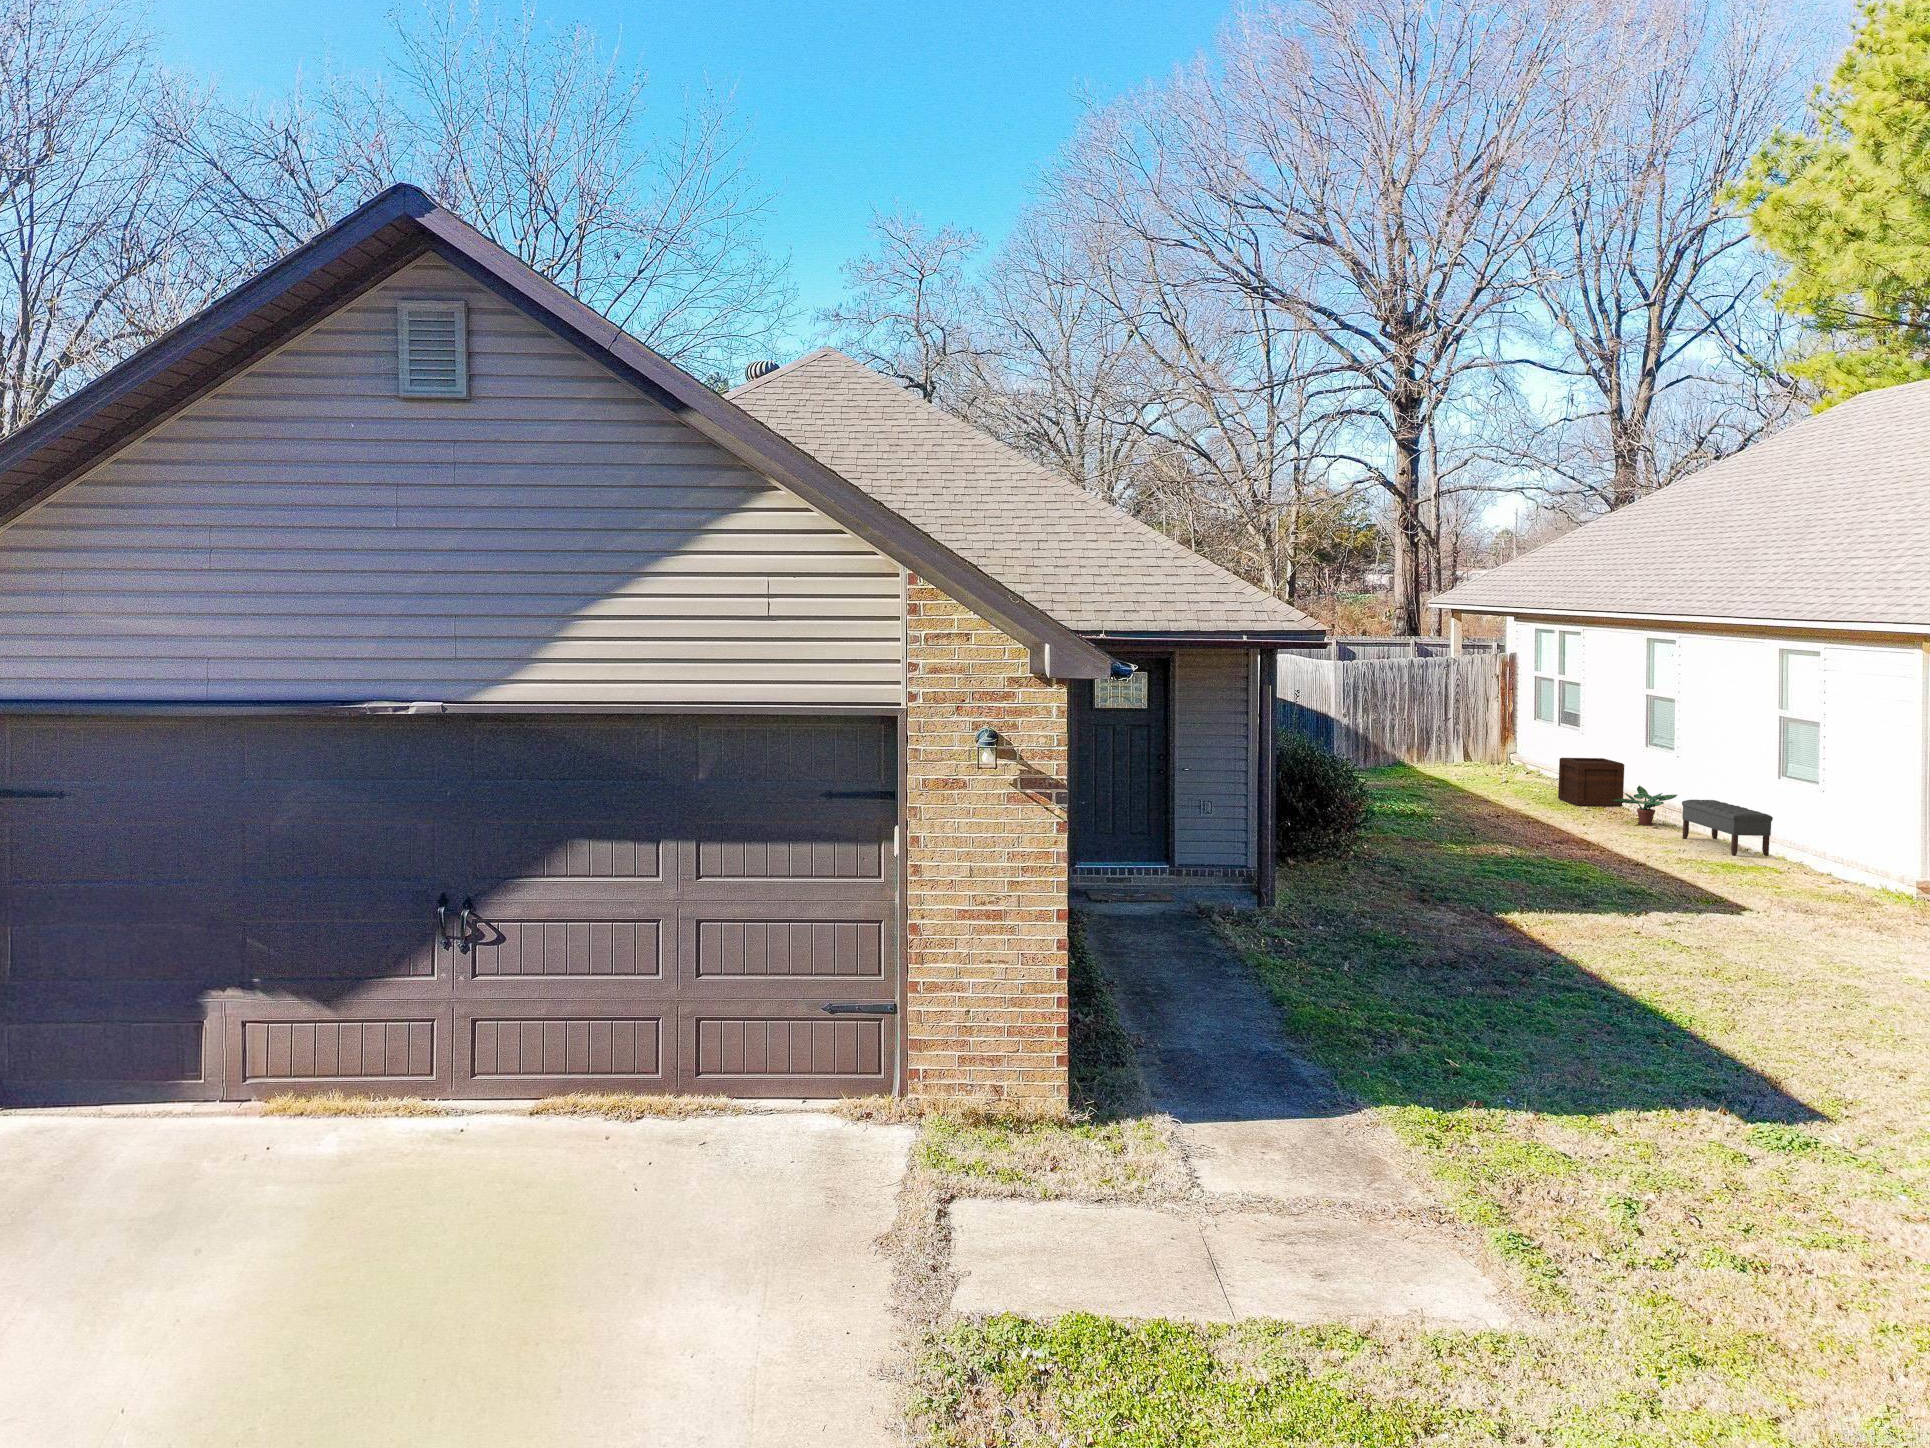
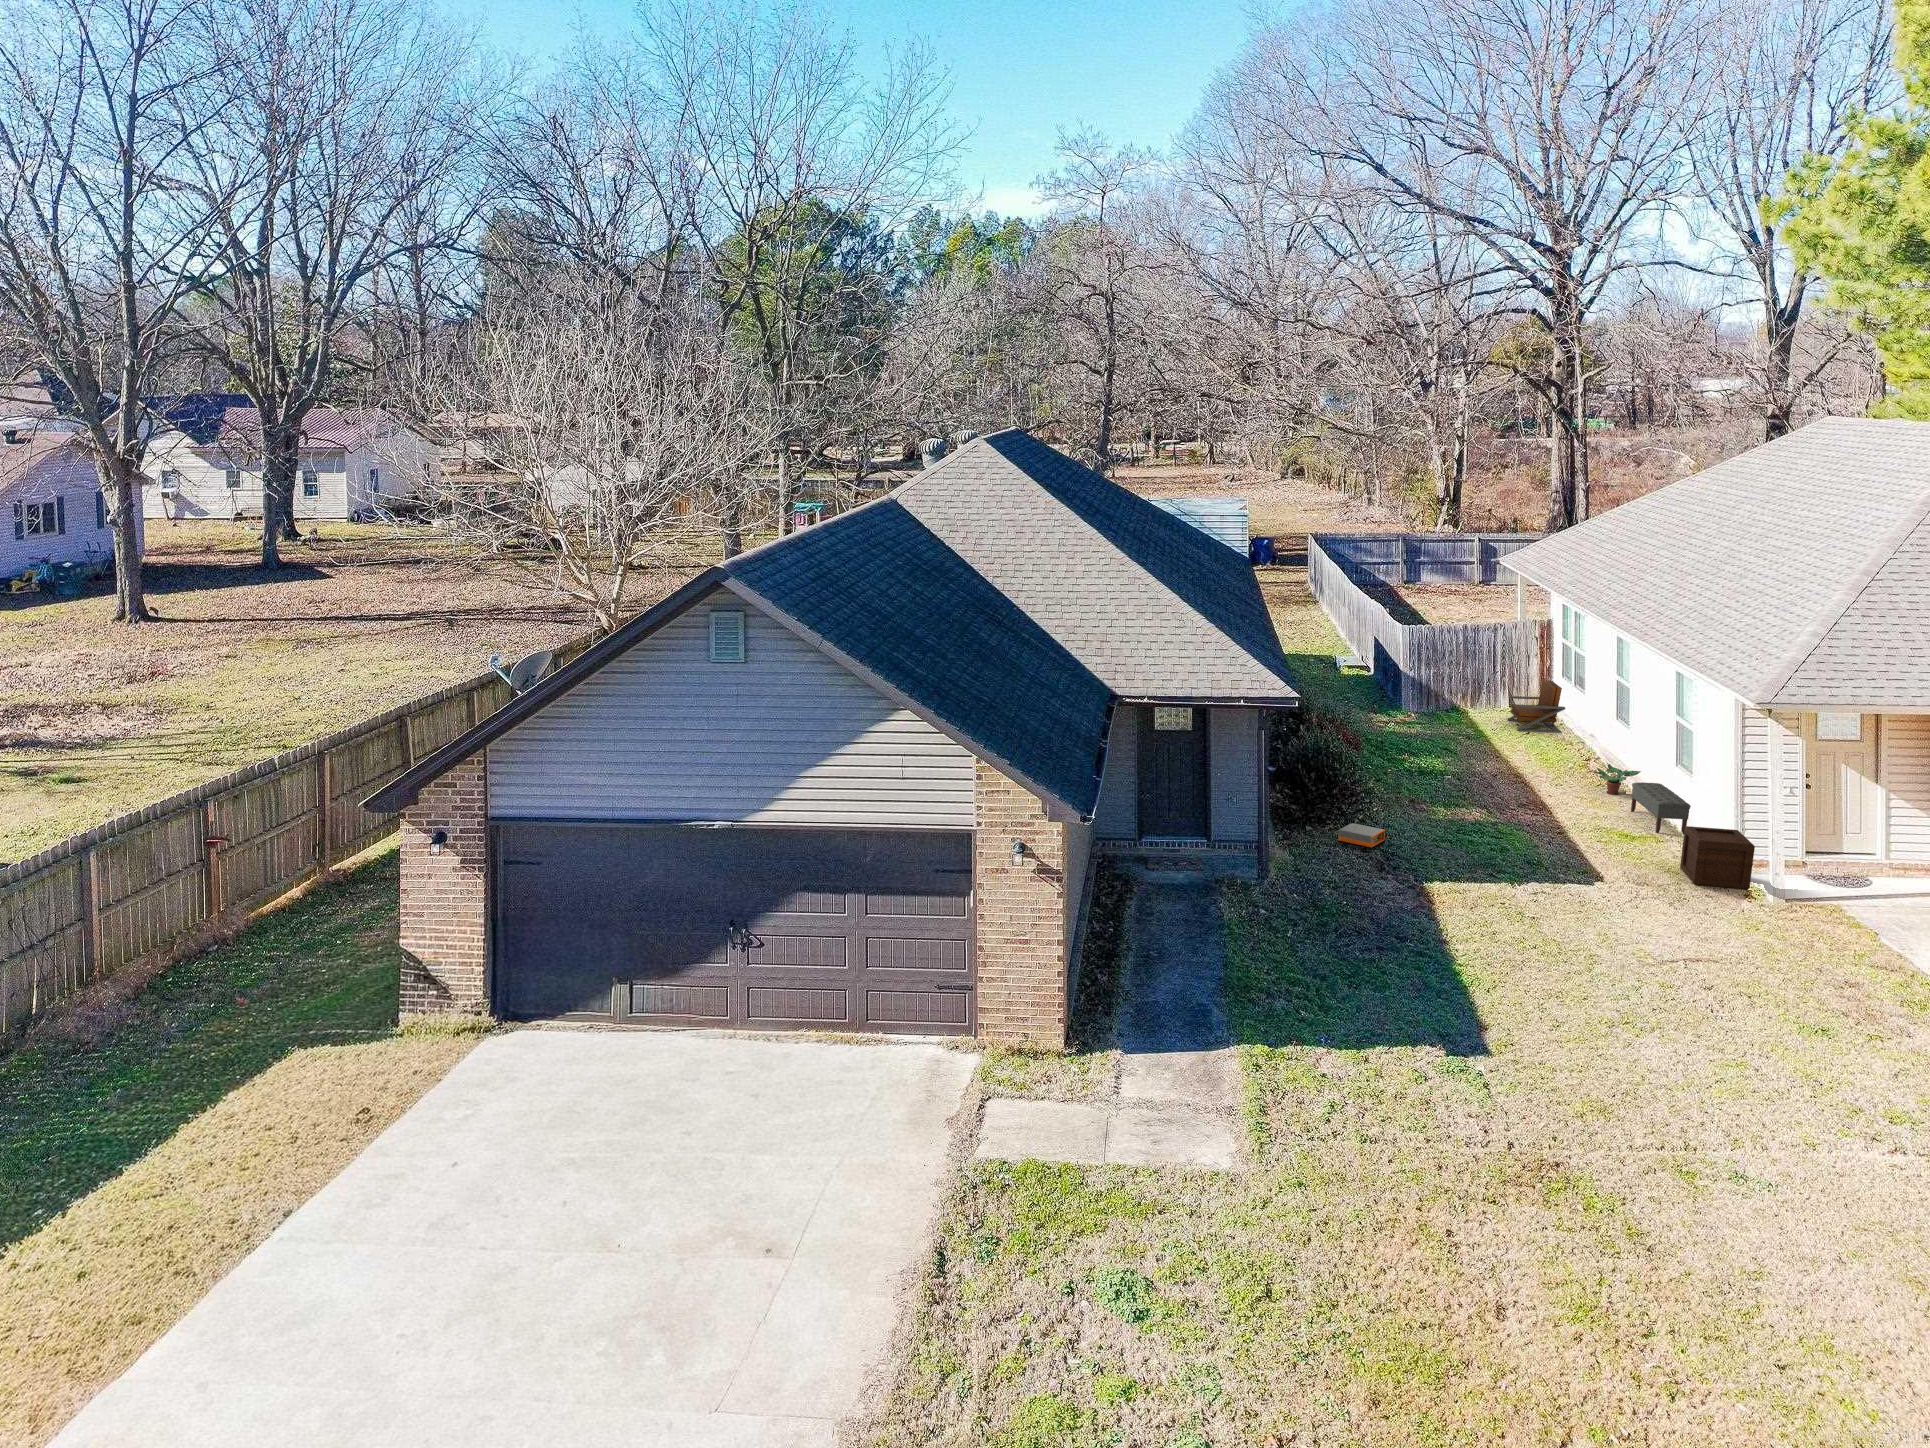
lounge chair: none [1468,720,1541,780] -> present [1507,680,1566,733]
wooden crate: present [1558,758,1624,807] -> present [1680,826,1755,889]
storage box: none [1348,846,1408,873] -> present [1338,823,1385,847]

